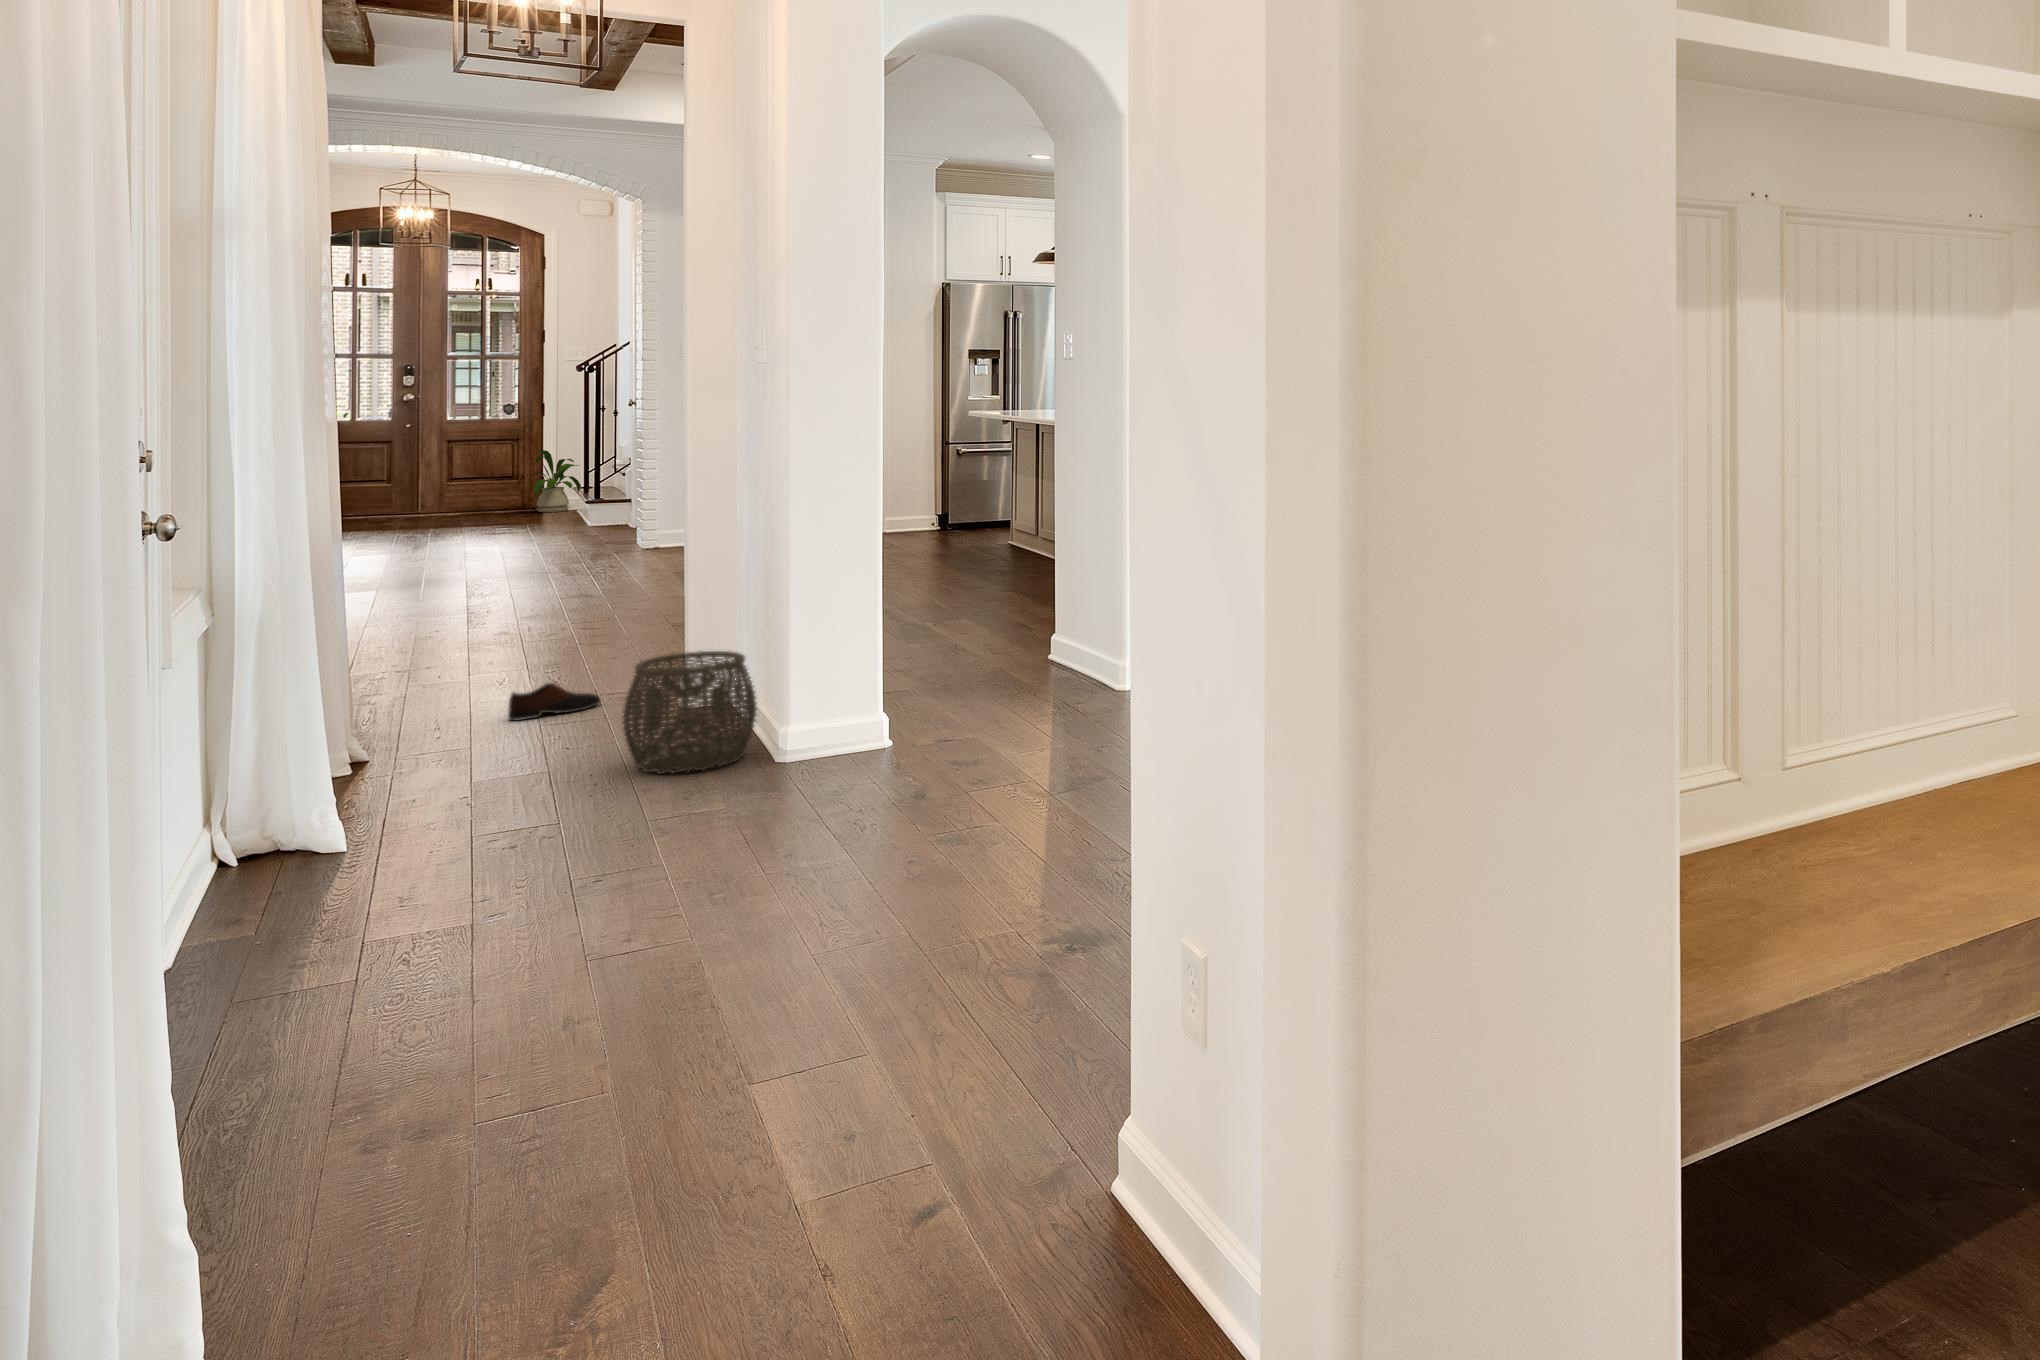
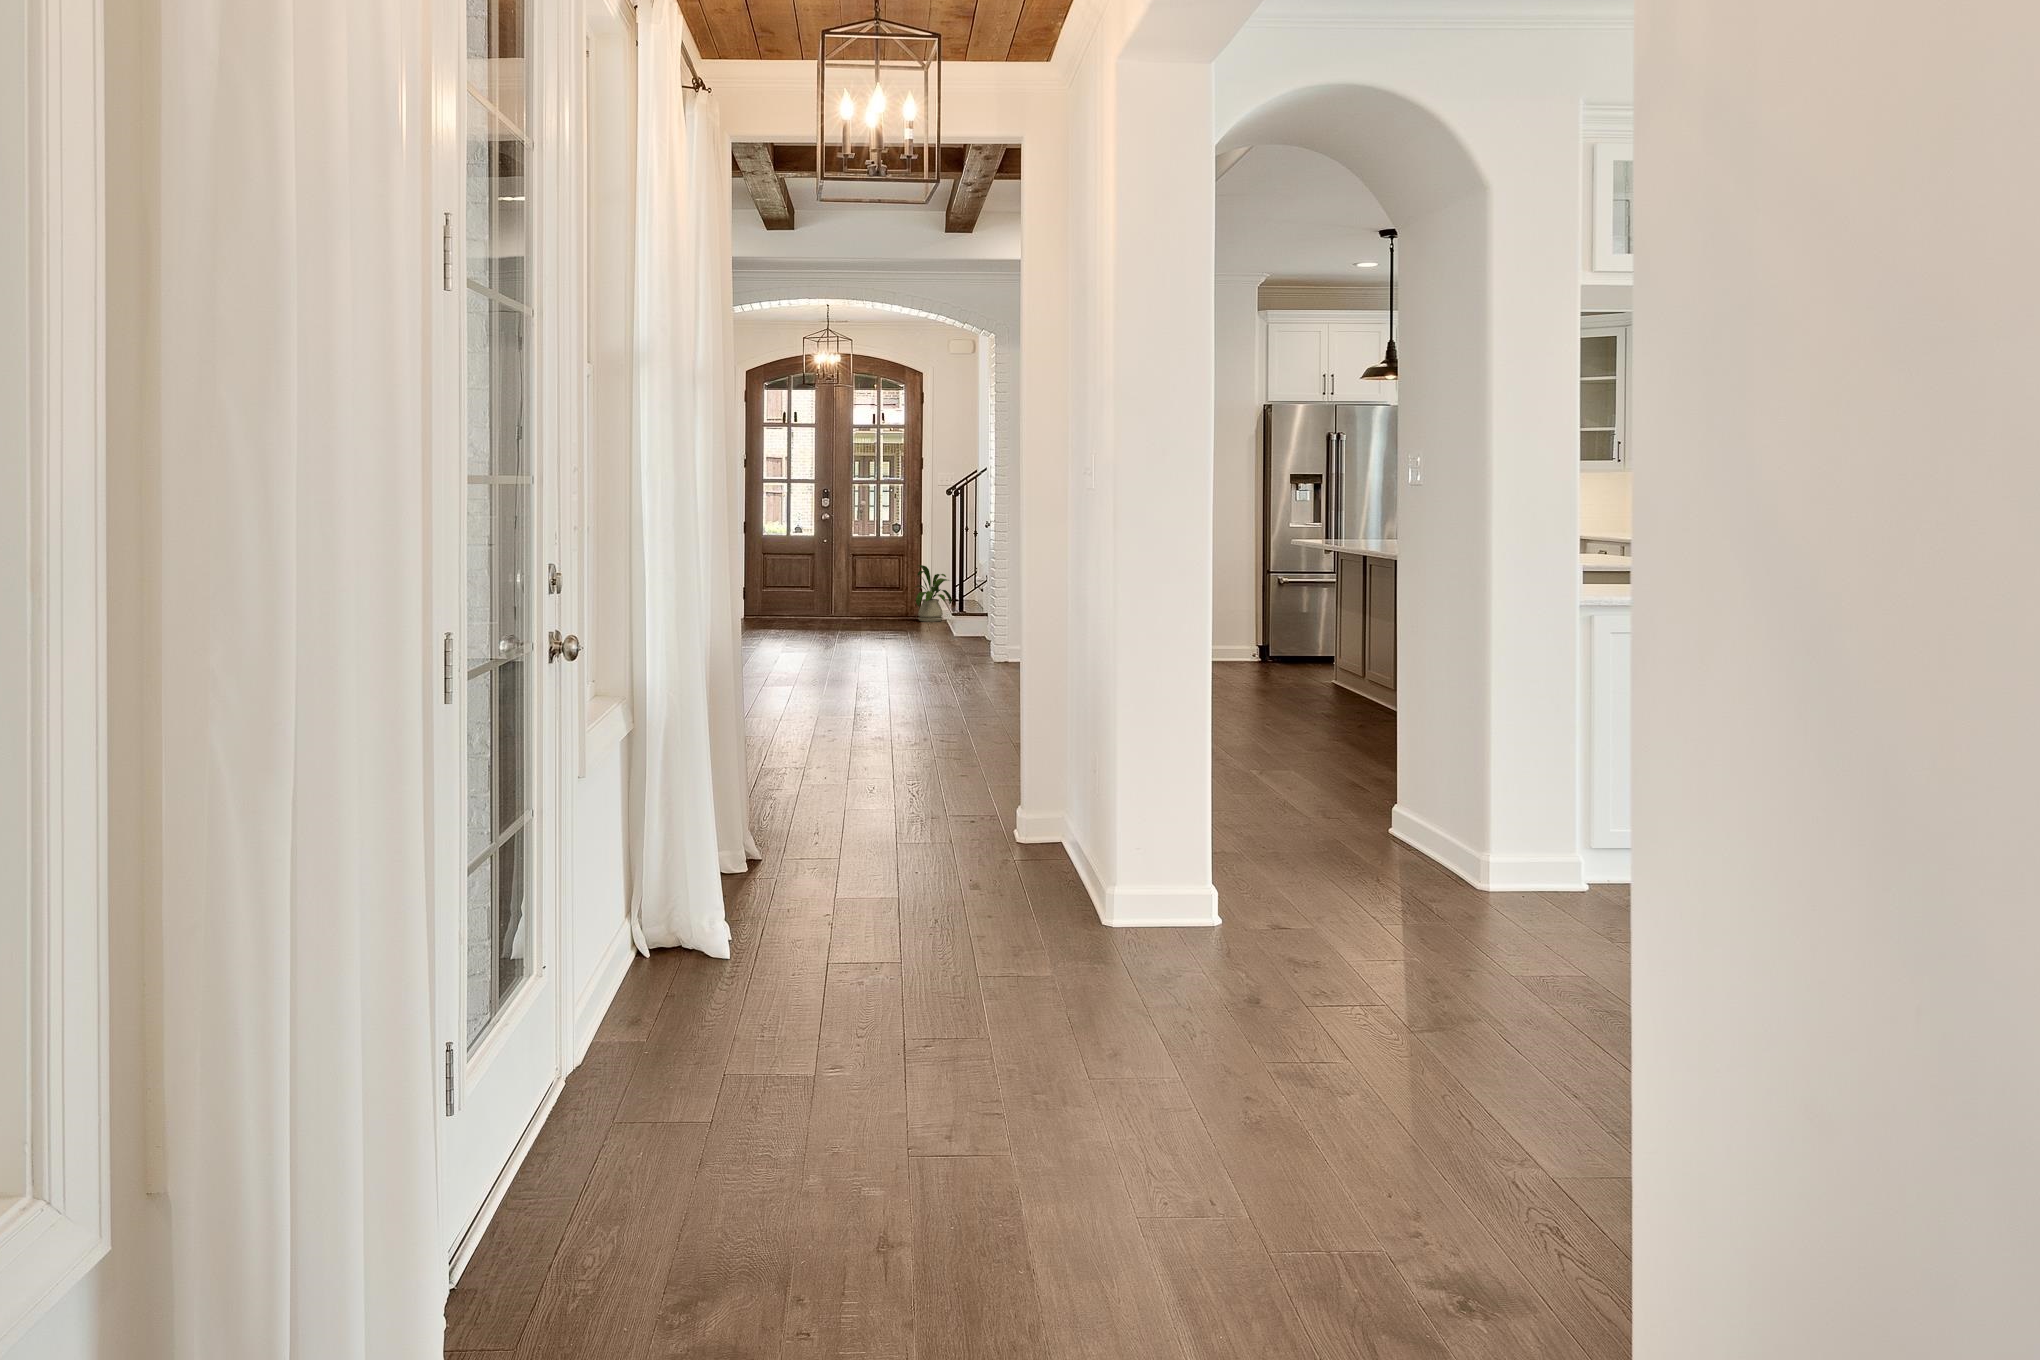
woven basket: present [623,651,757,774] -> none [964,784,1094,921]
shoe: present [508,683,601,721] -> none [873,796,953,833]

